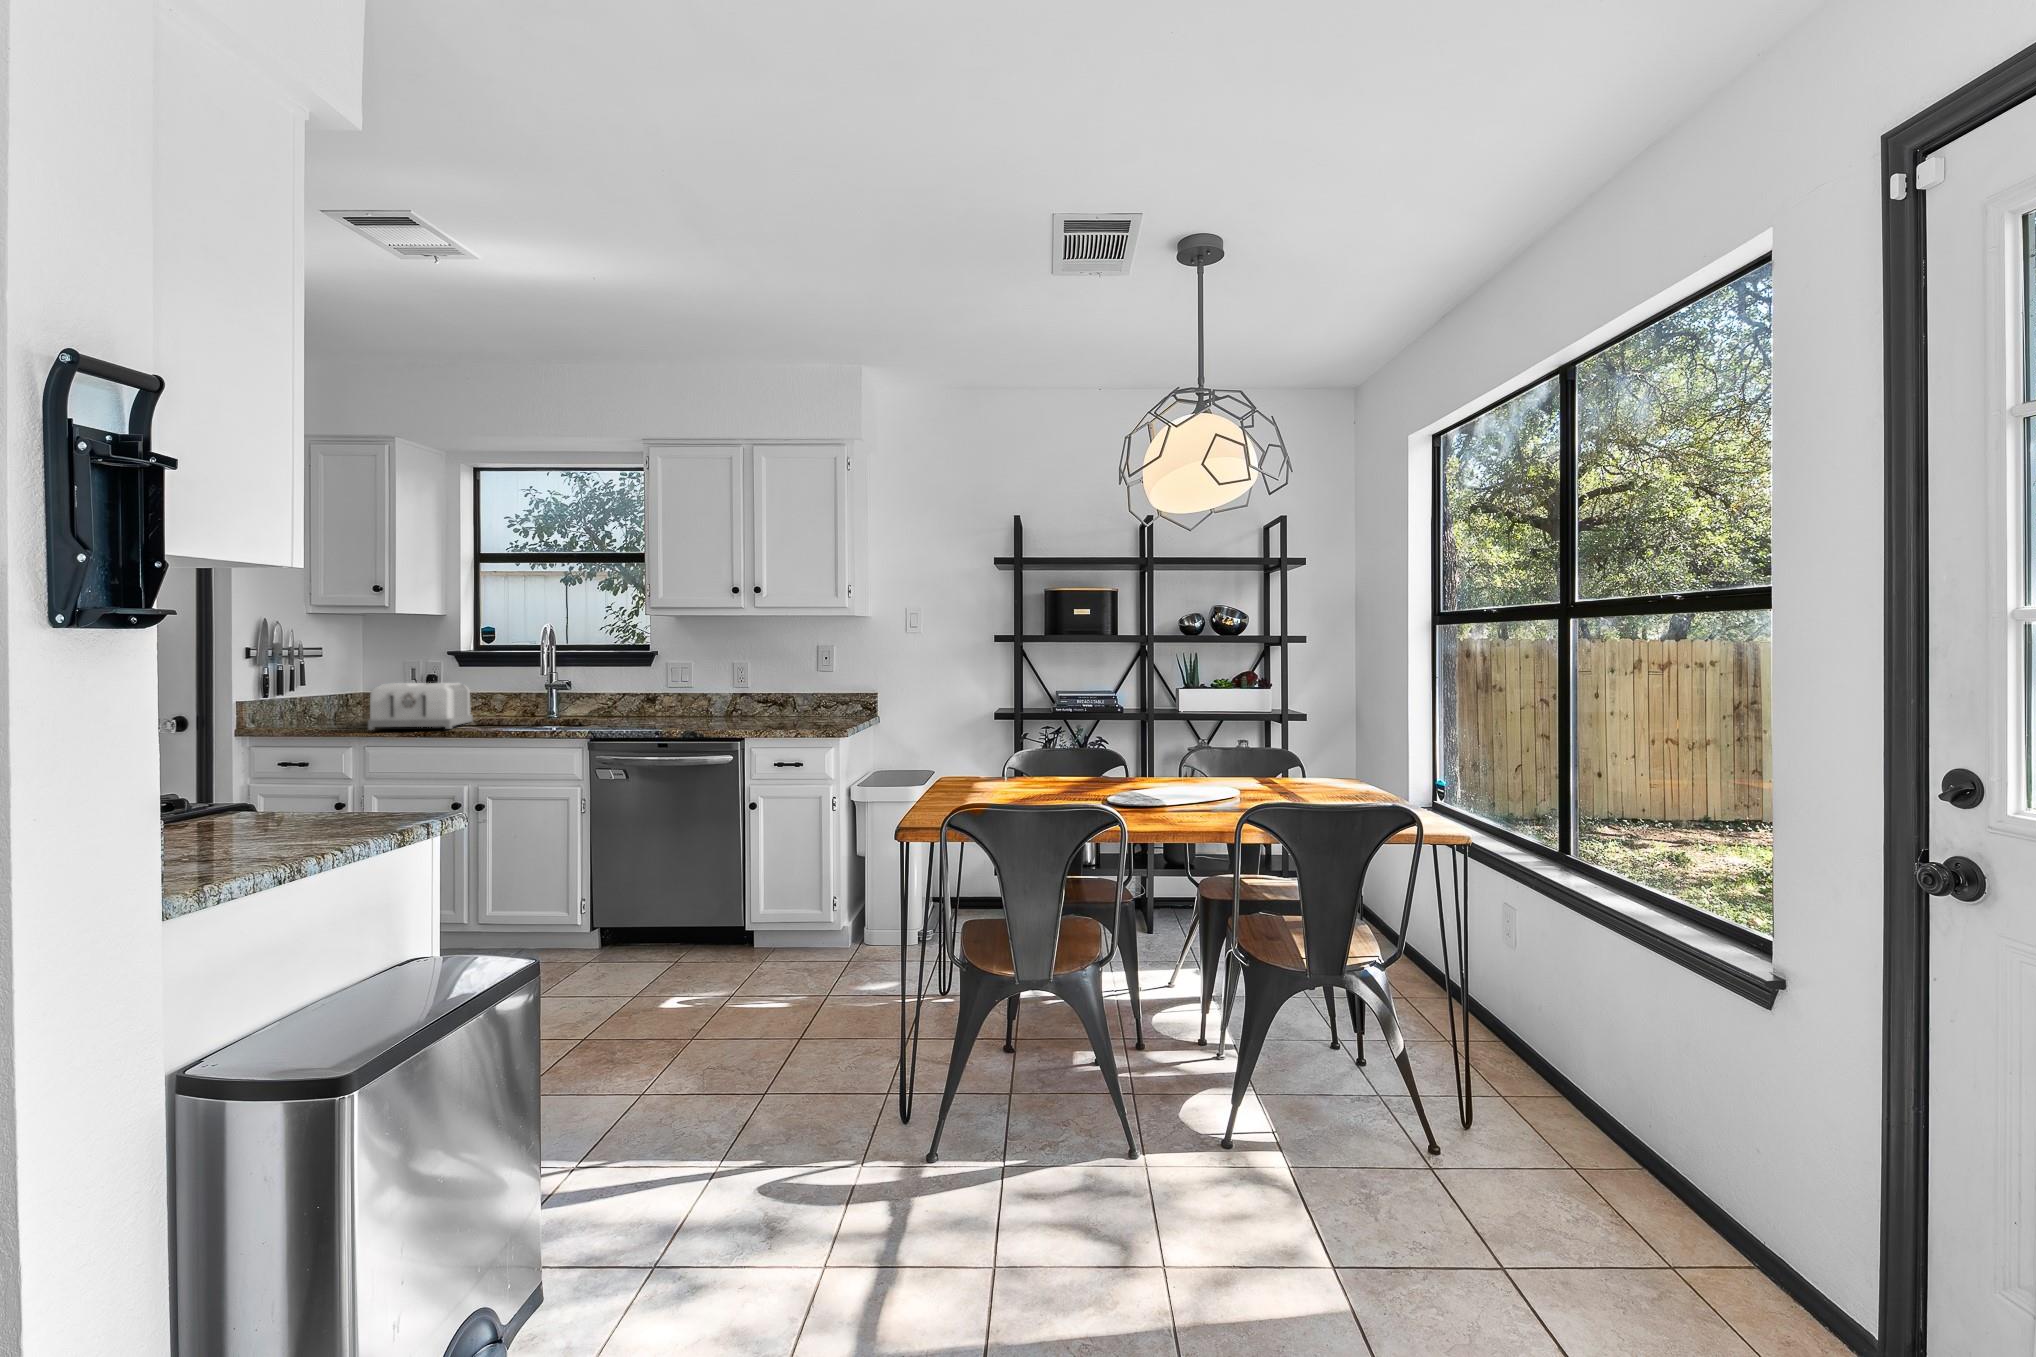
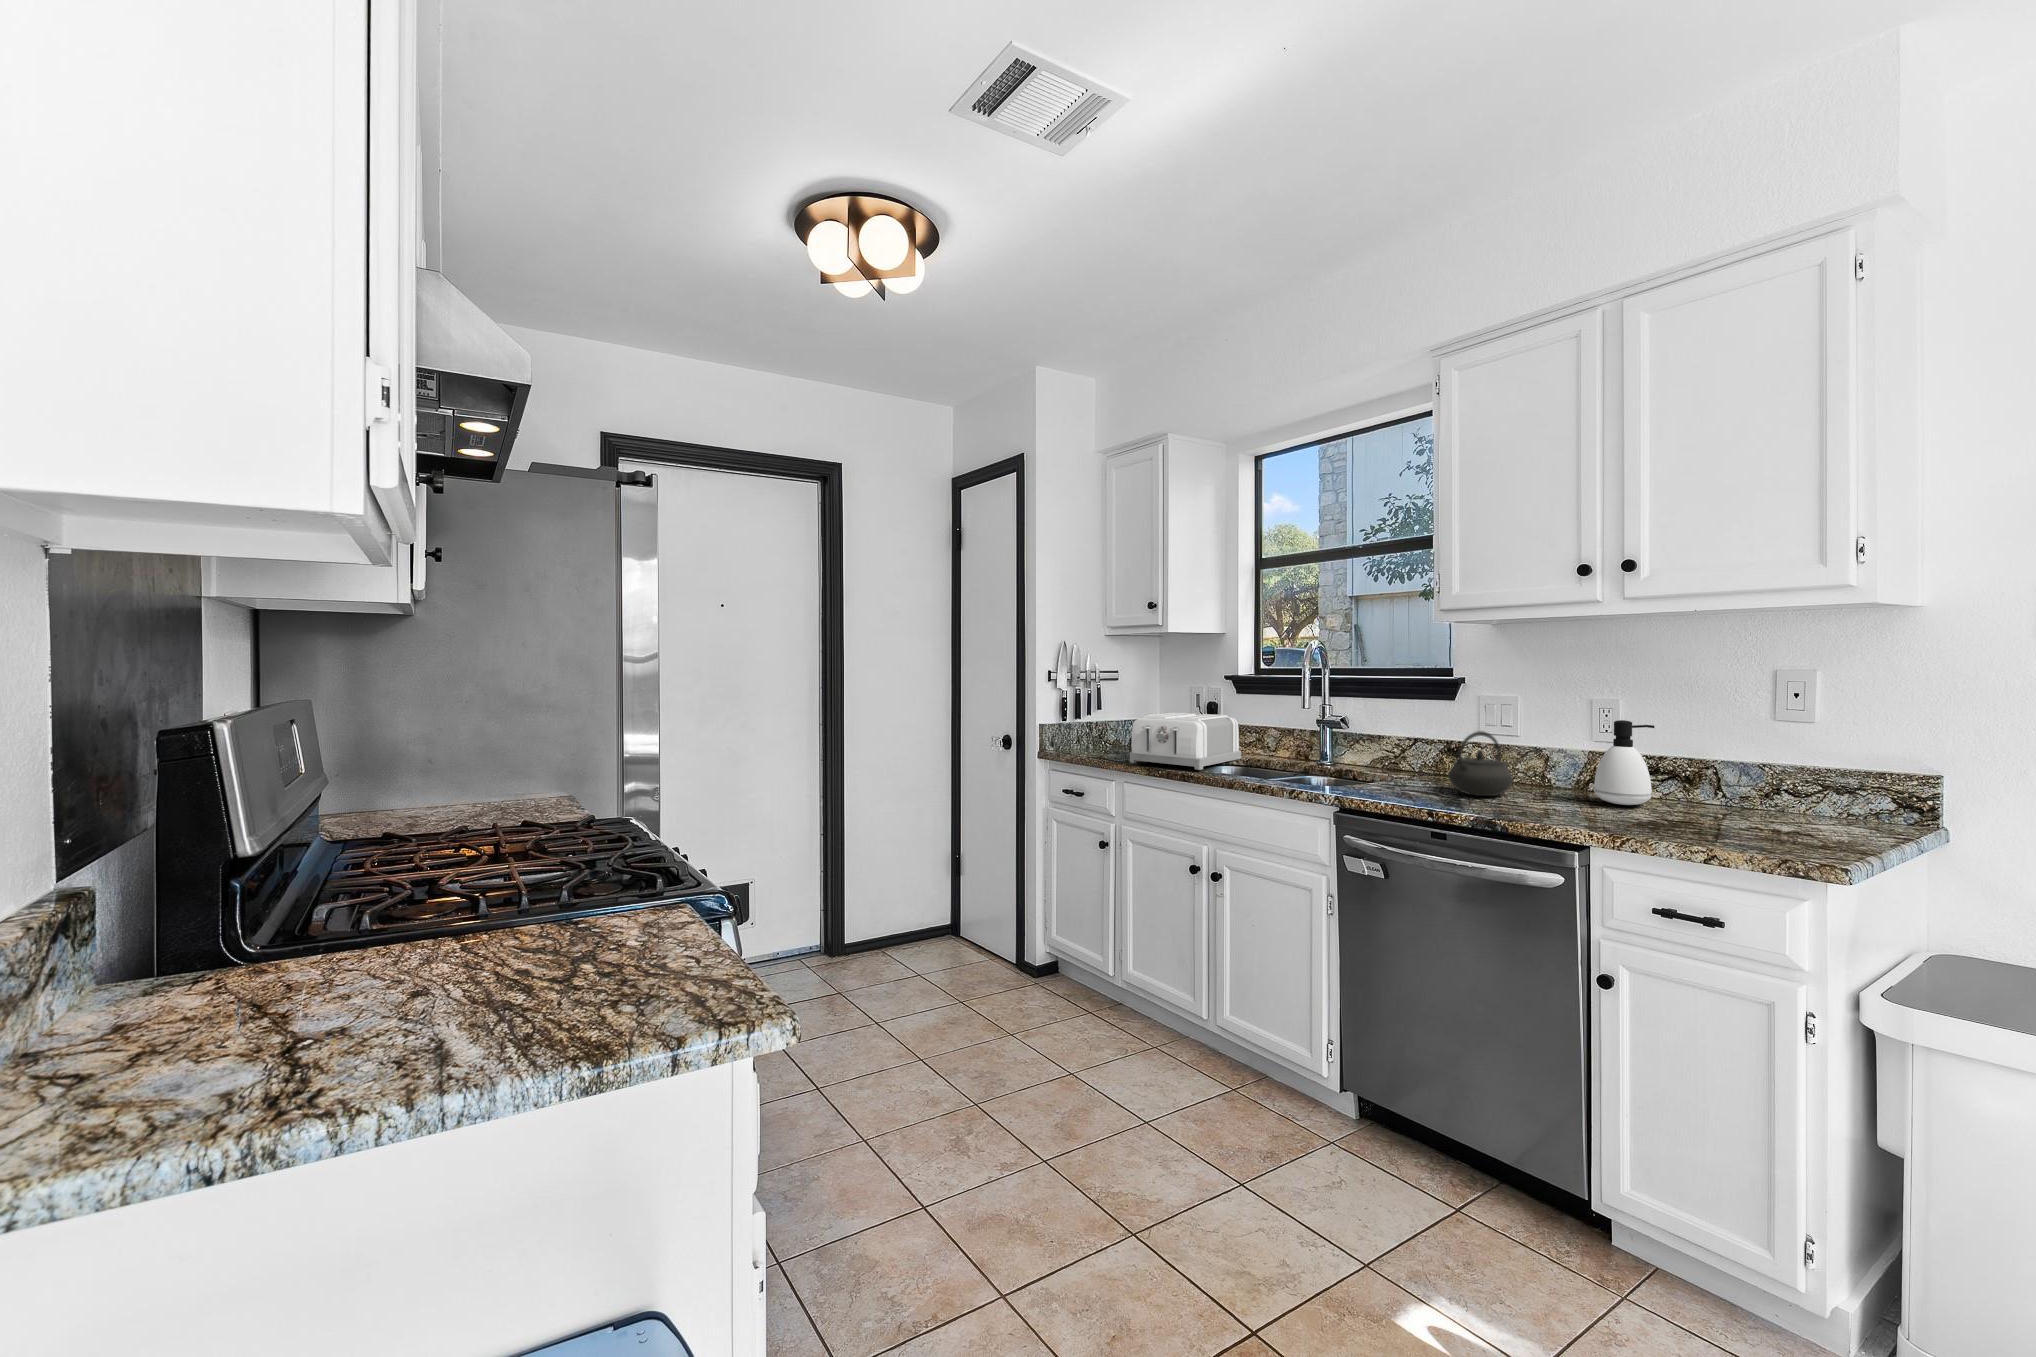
soap dispenser: none [739,671,767,721] -> present [1594,720,1655,805]
kettle: none [656,682,695,724] -> present [1449,731,1513,796]

